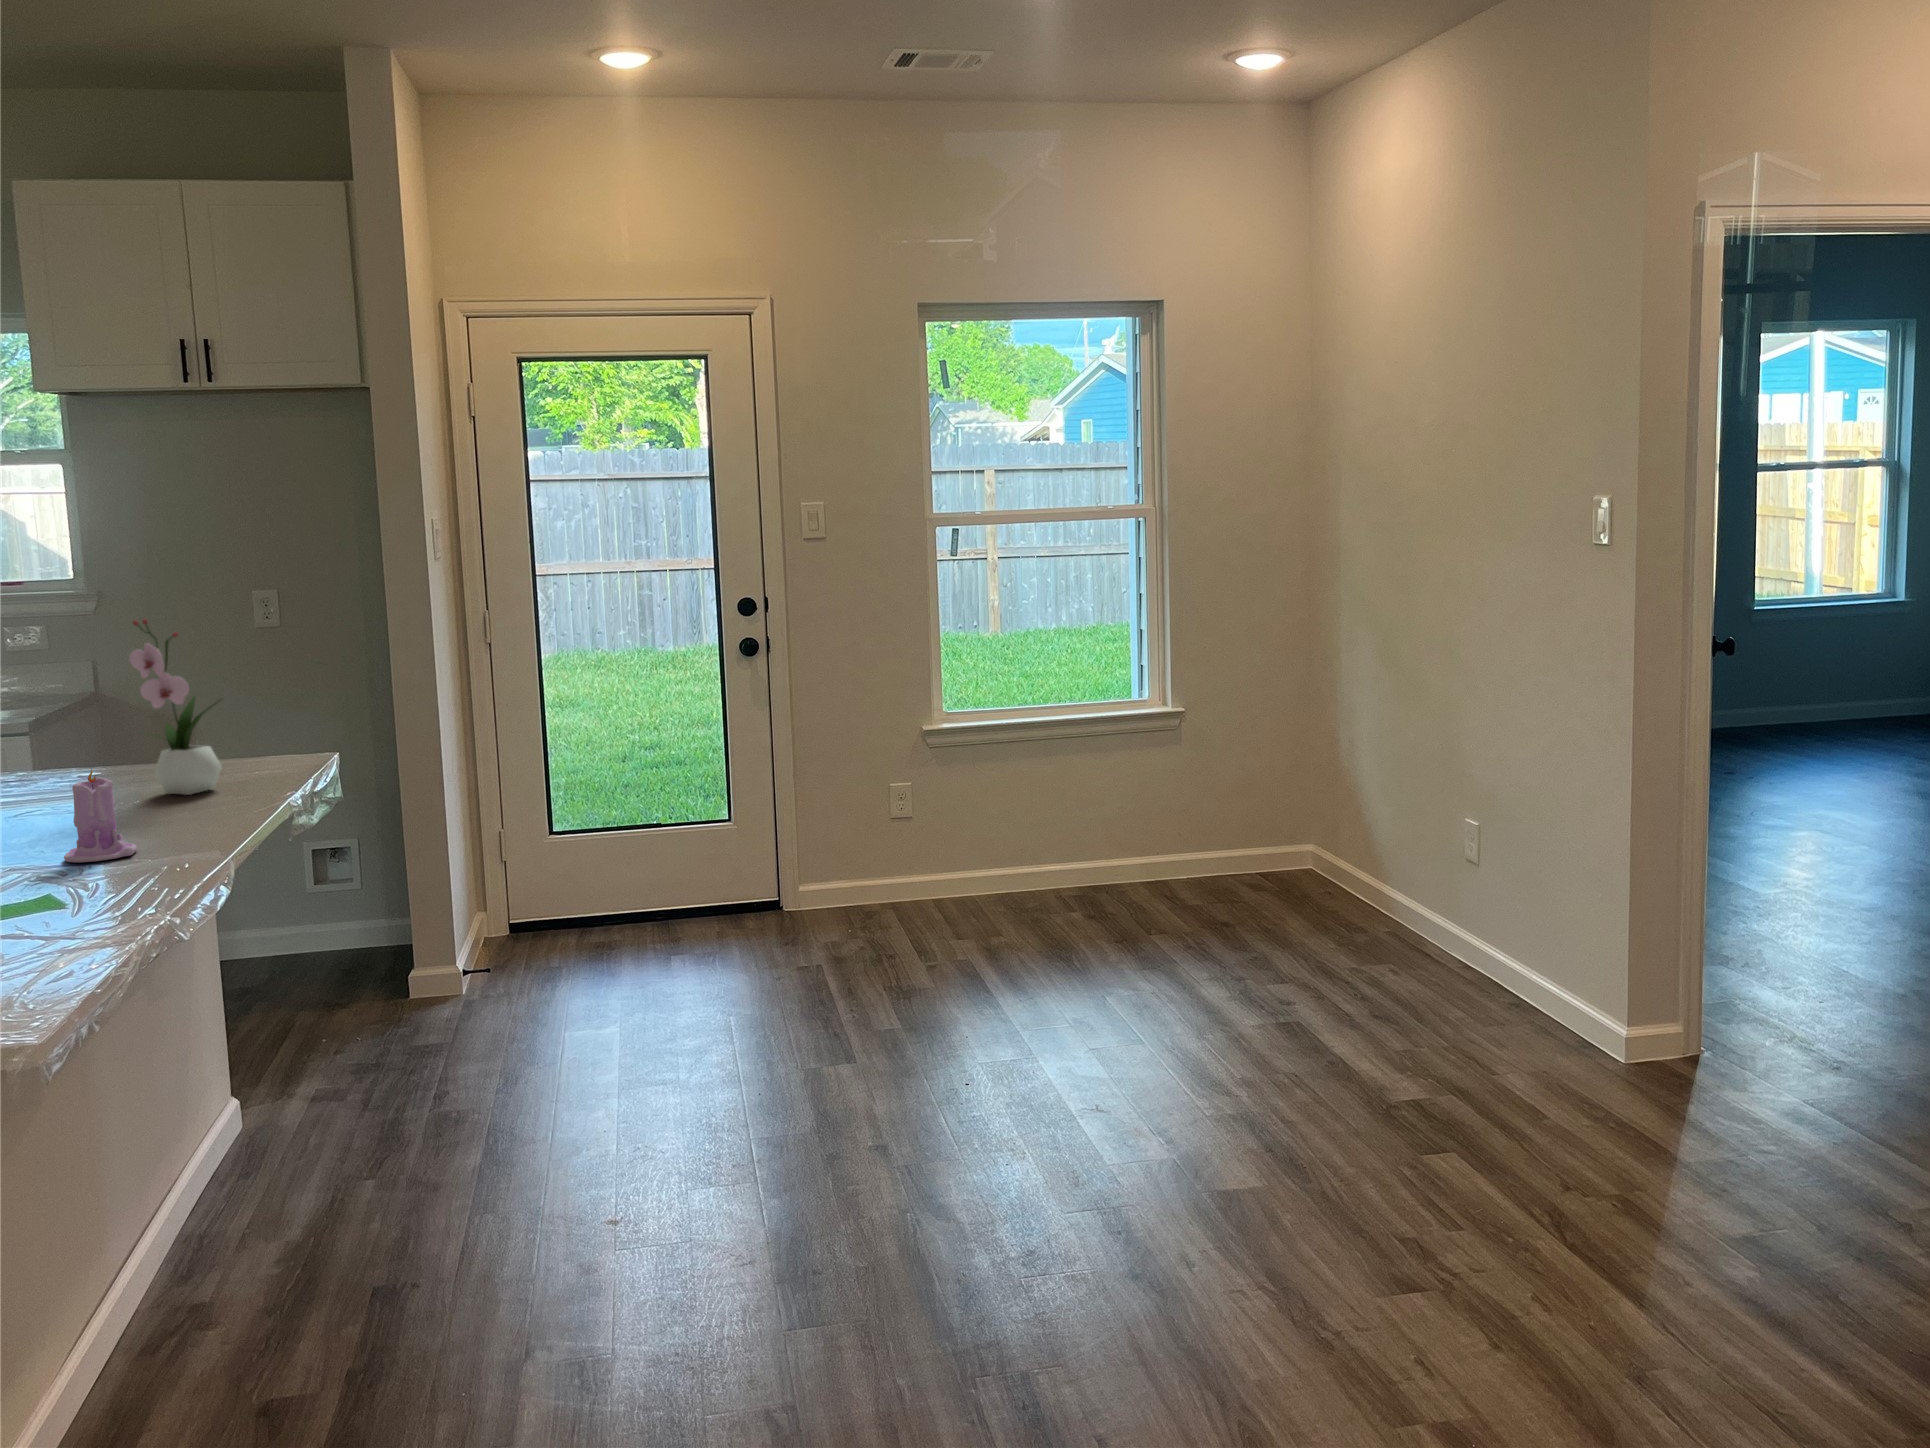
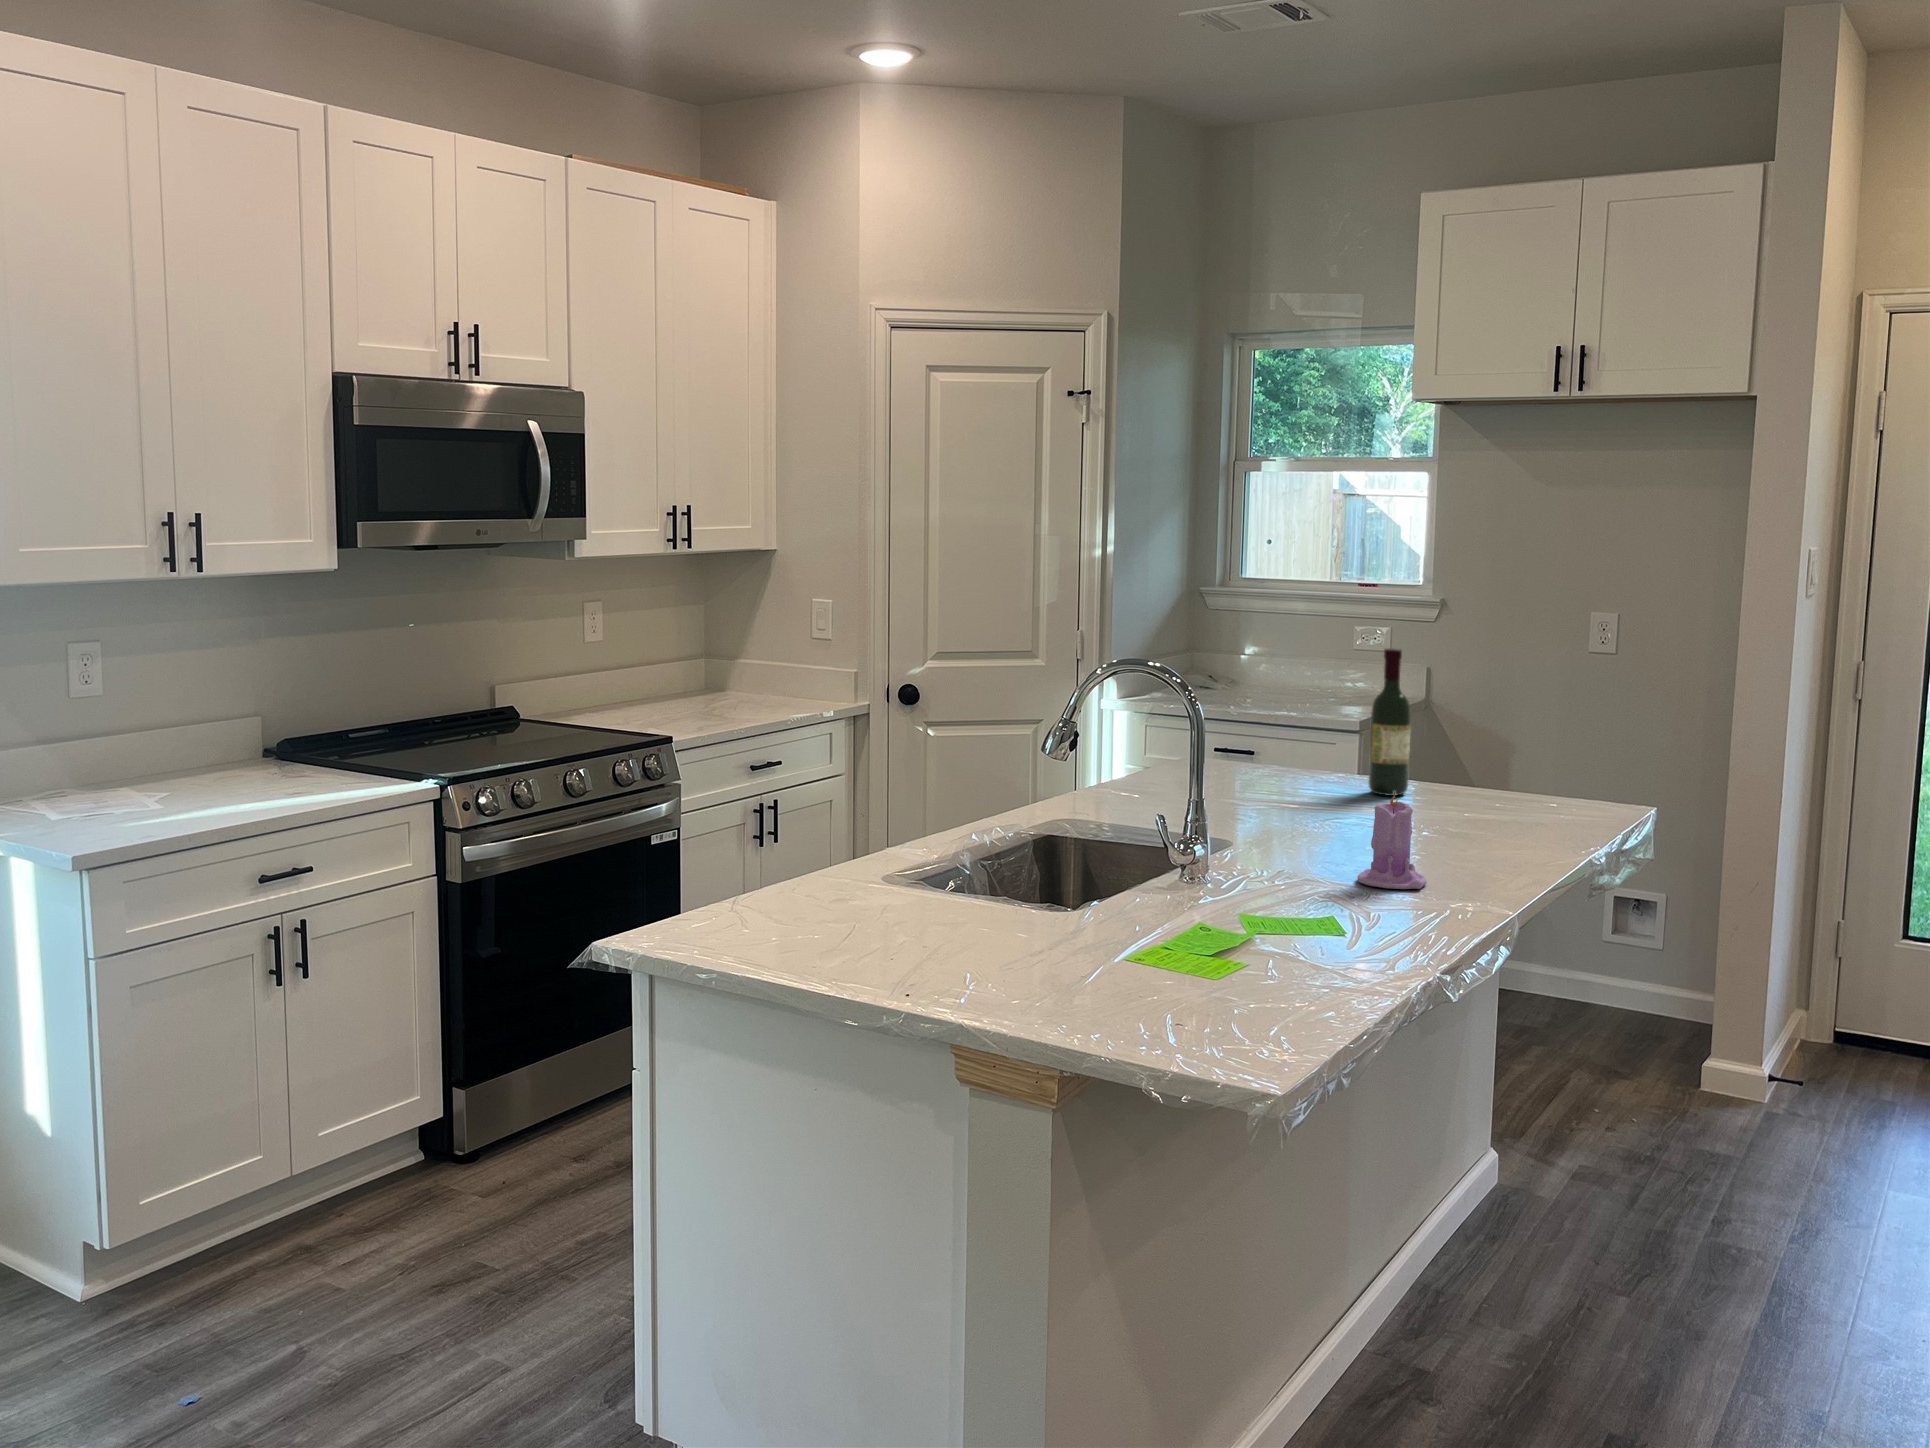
flower arrangement: present [129,619,222,795] -> none [1451,639,1541,829]
wine bottle: none [45,638,96,785] -> present [1368,648,1411,796]

